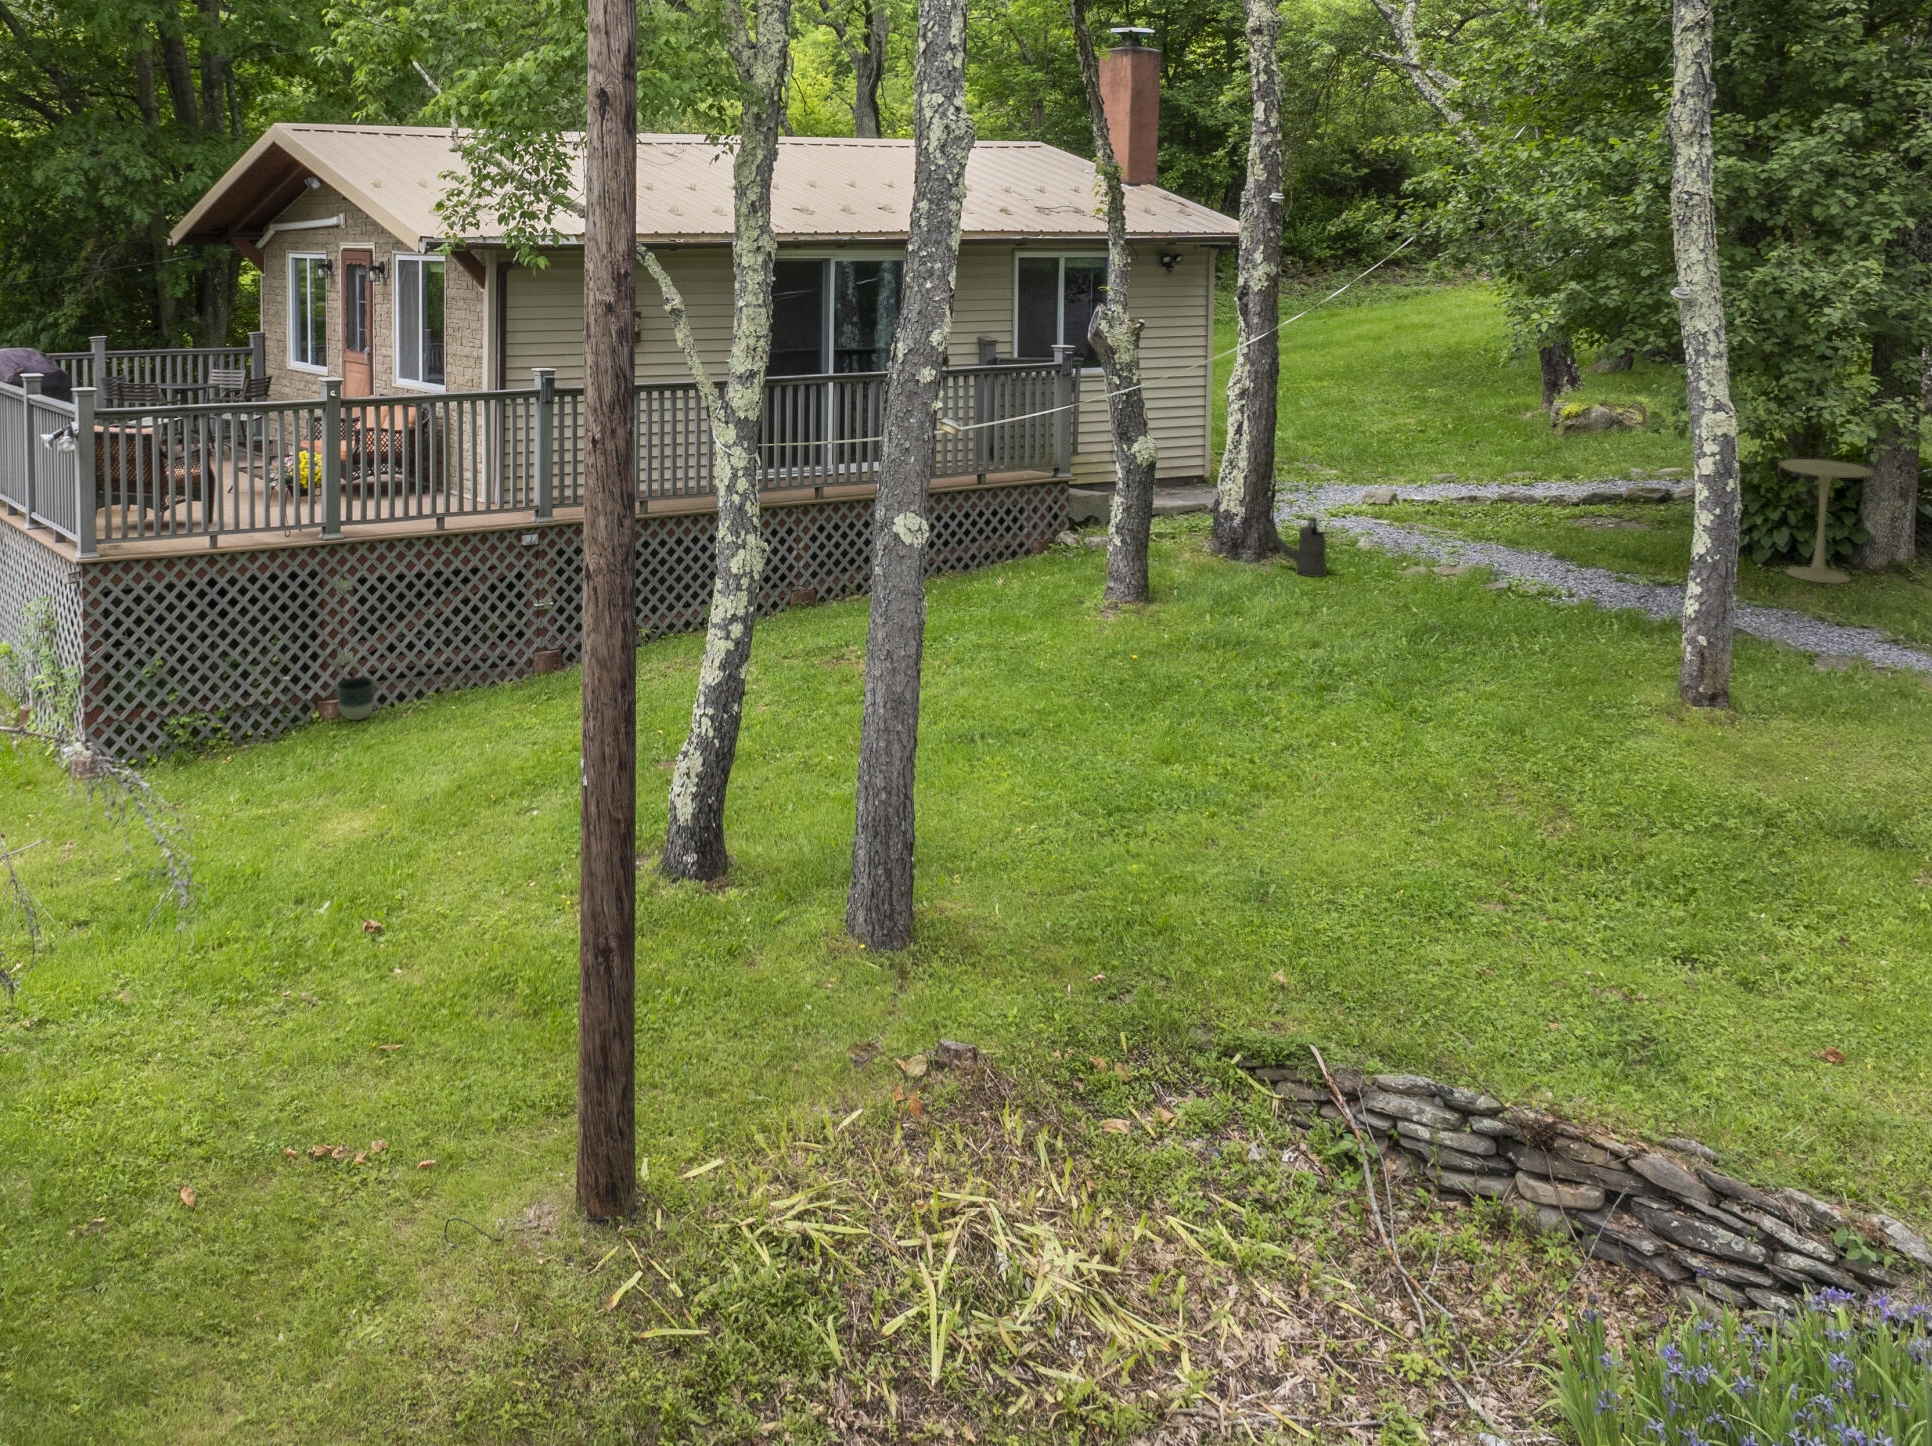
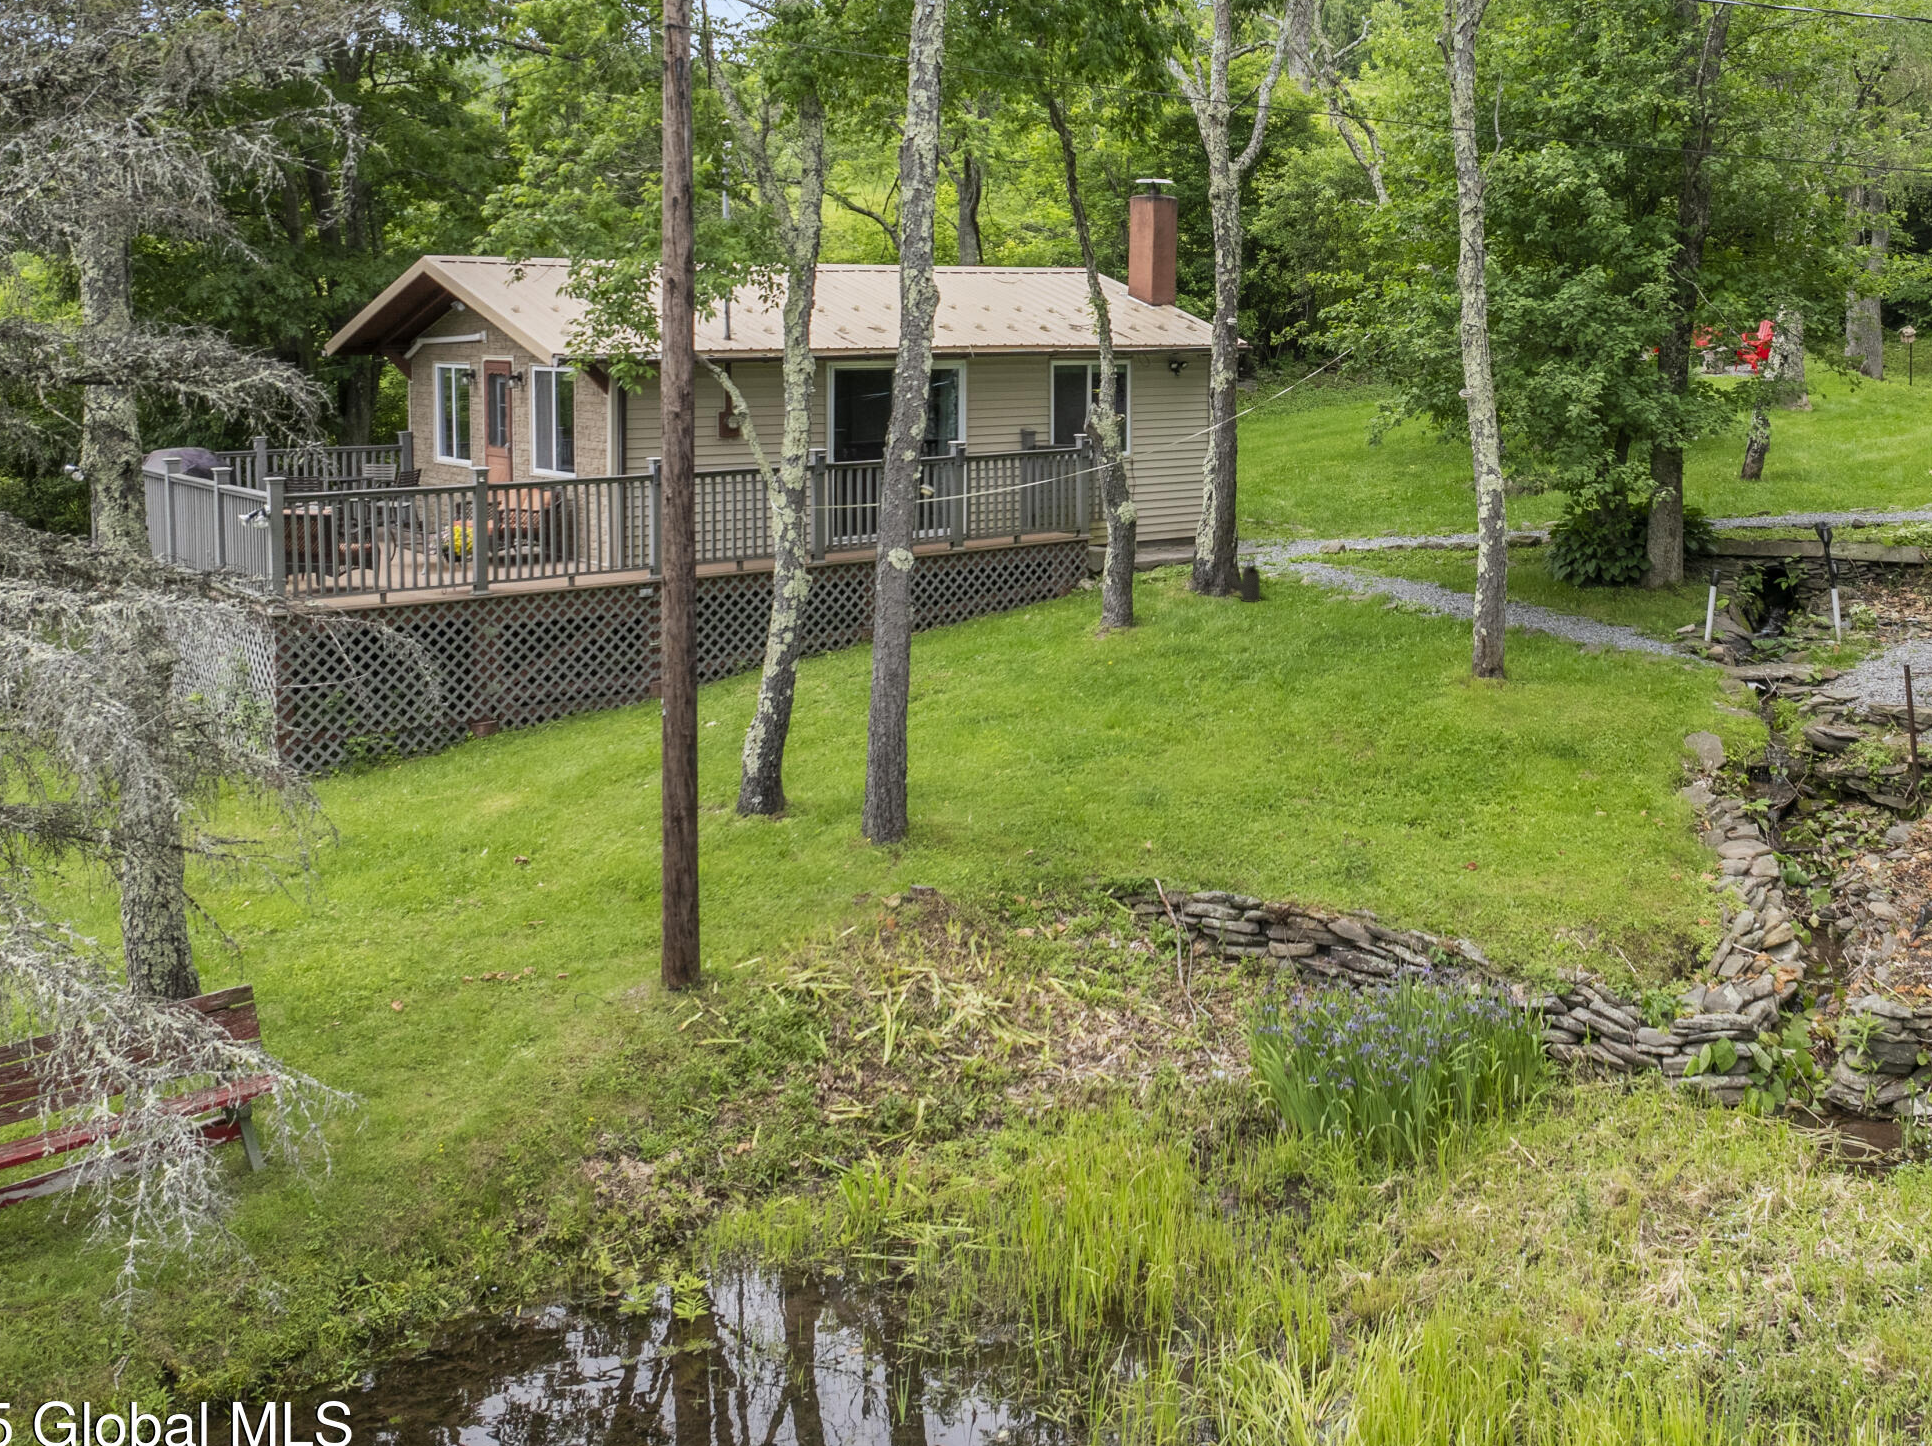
pedestal table: present [1780,459,1873,584] -> none [1543,511,1591,592]
planter: present [337,677,374,720] -> none [488,702,520,735]

